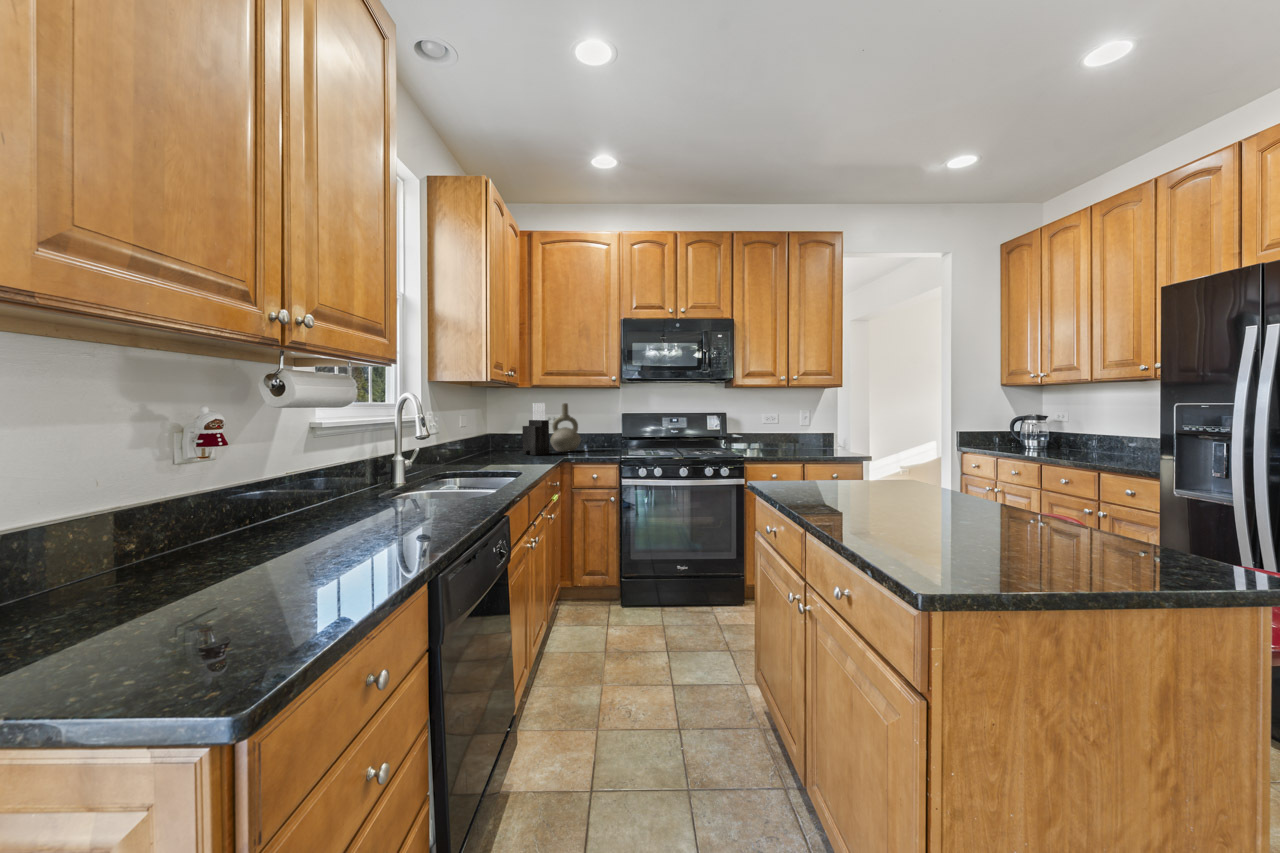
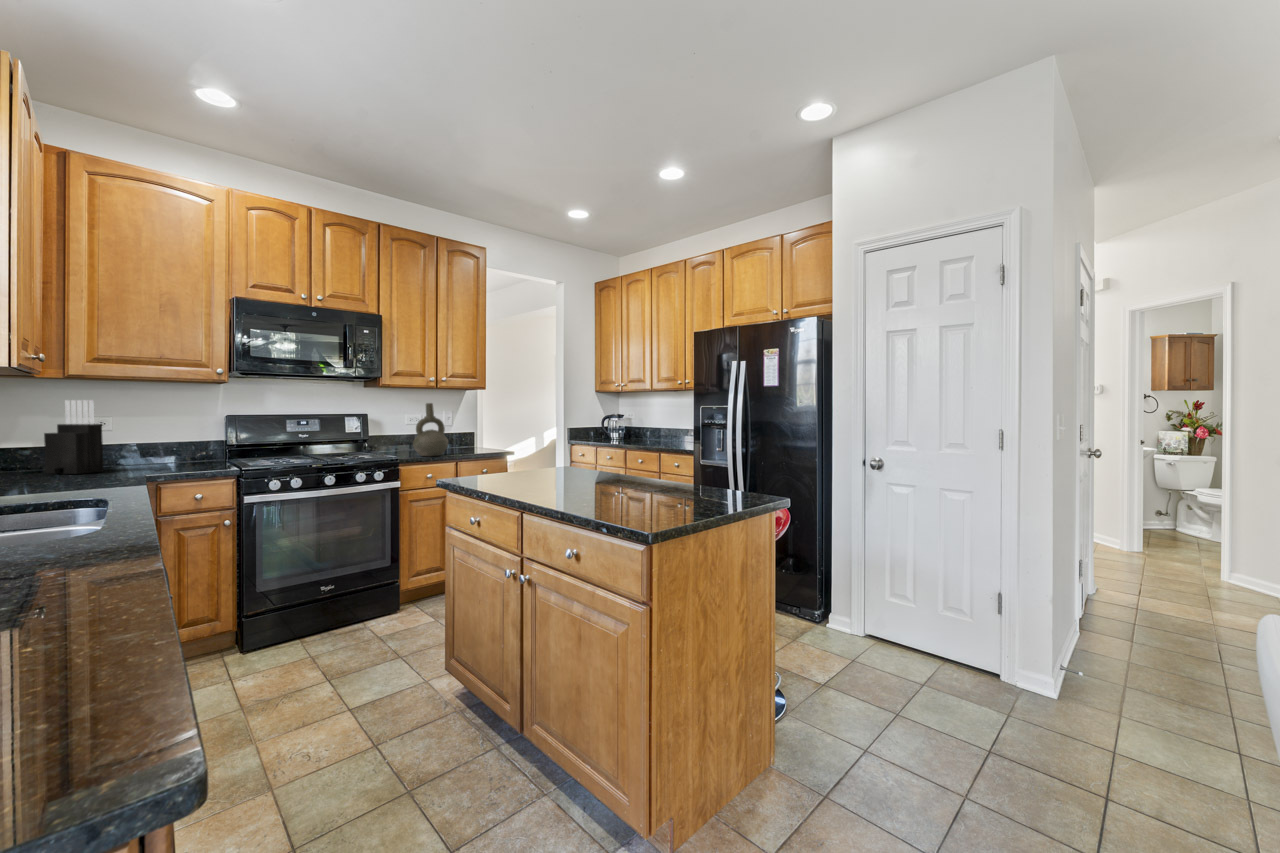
decorative vase: present [550,403,581,452] -> present [413,403,448,456]

